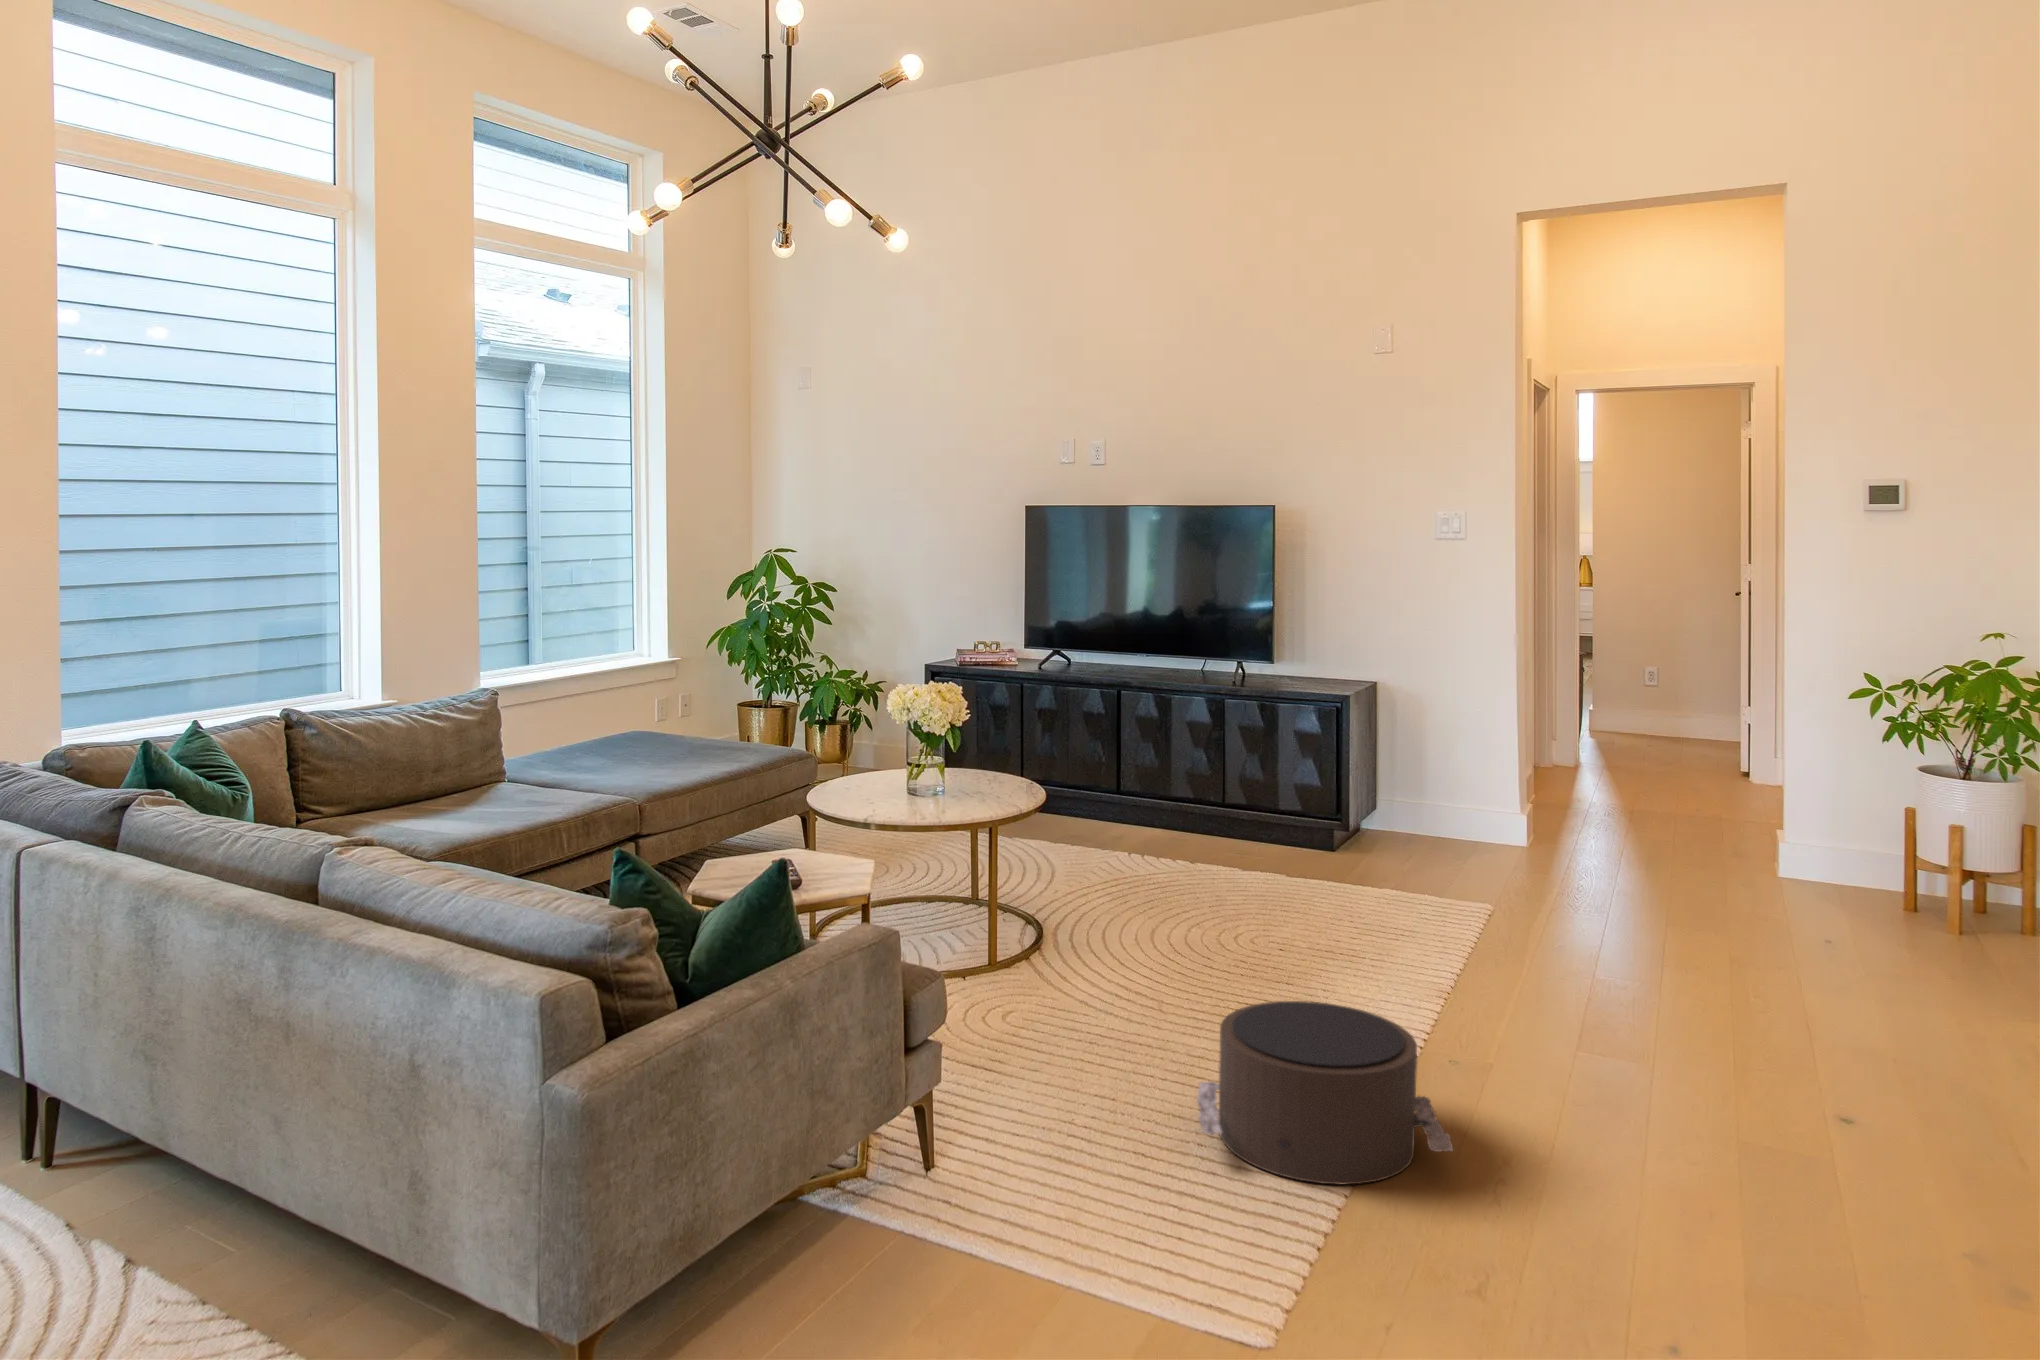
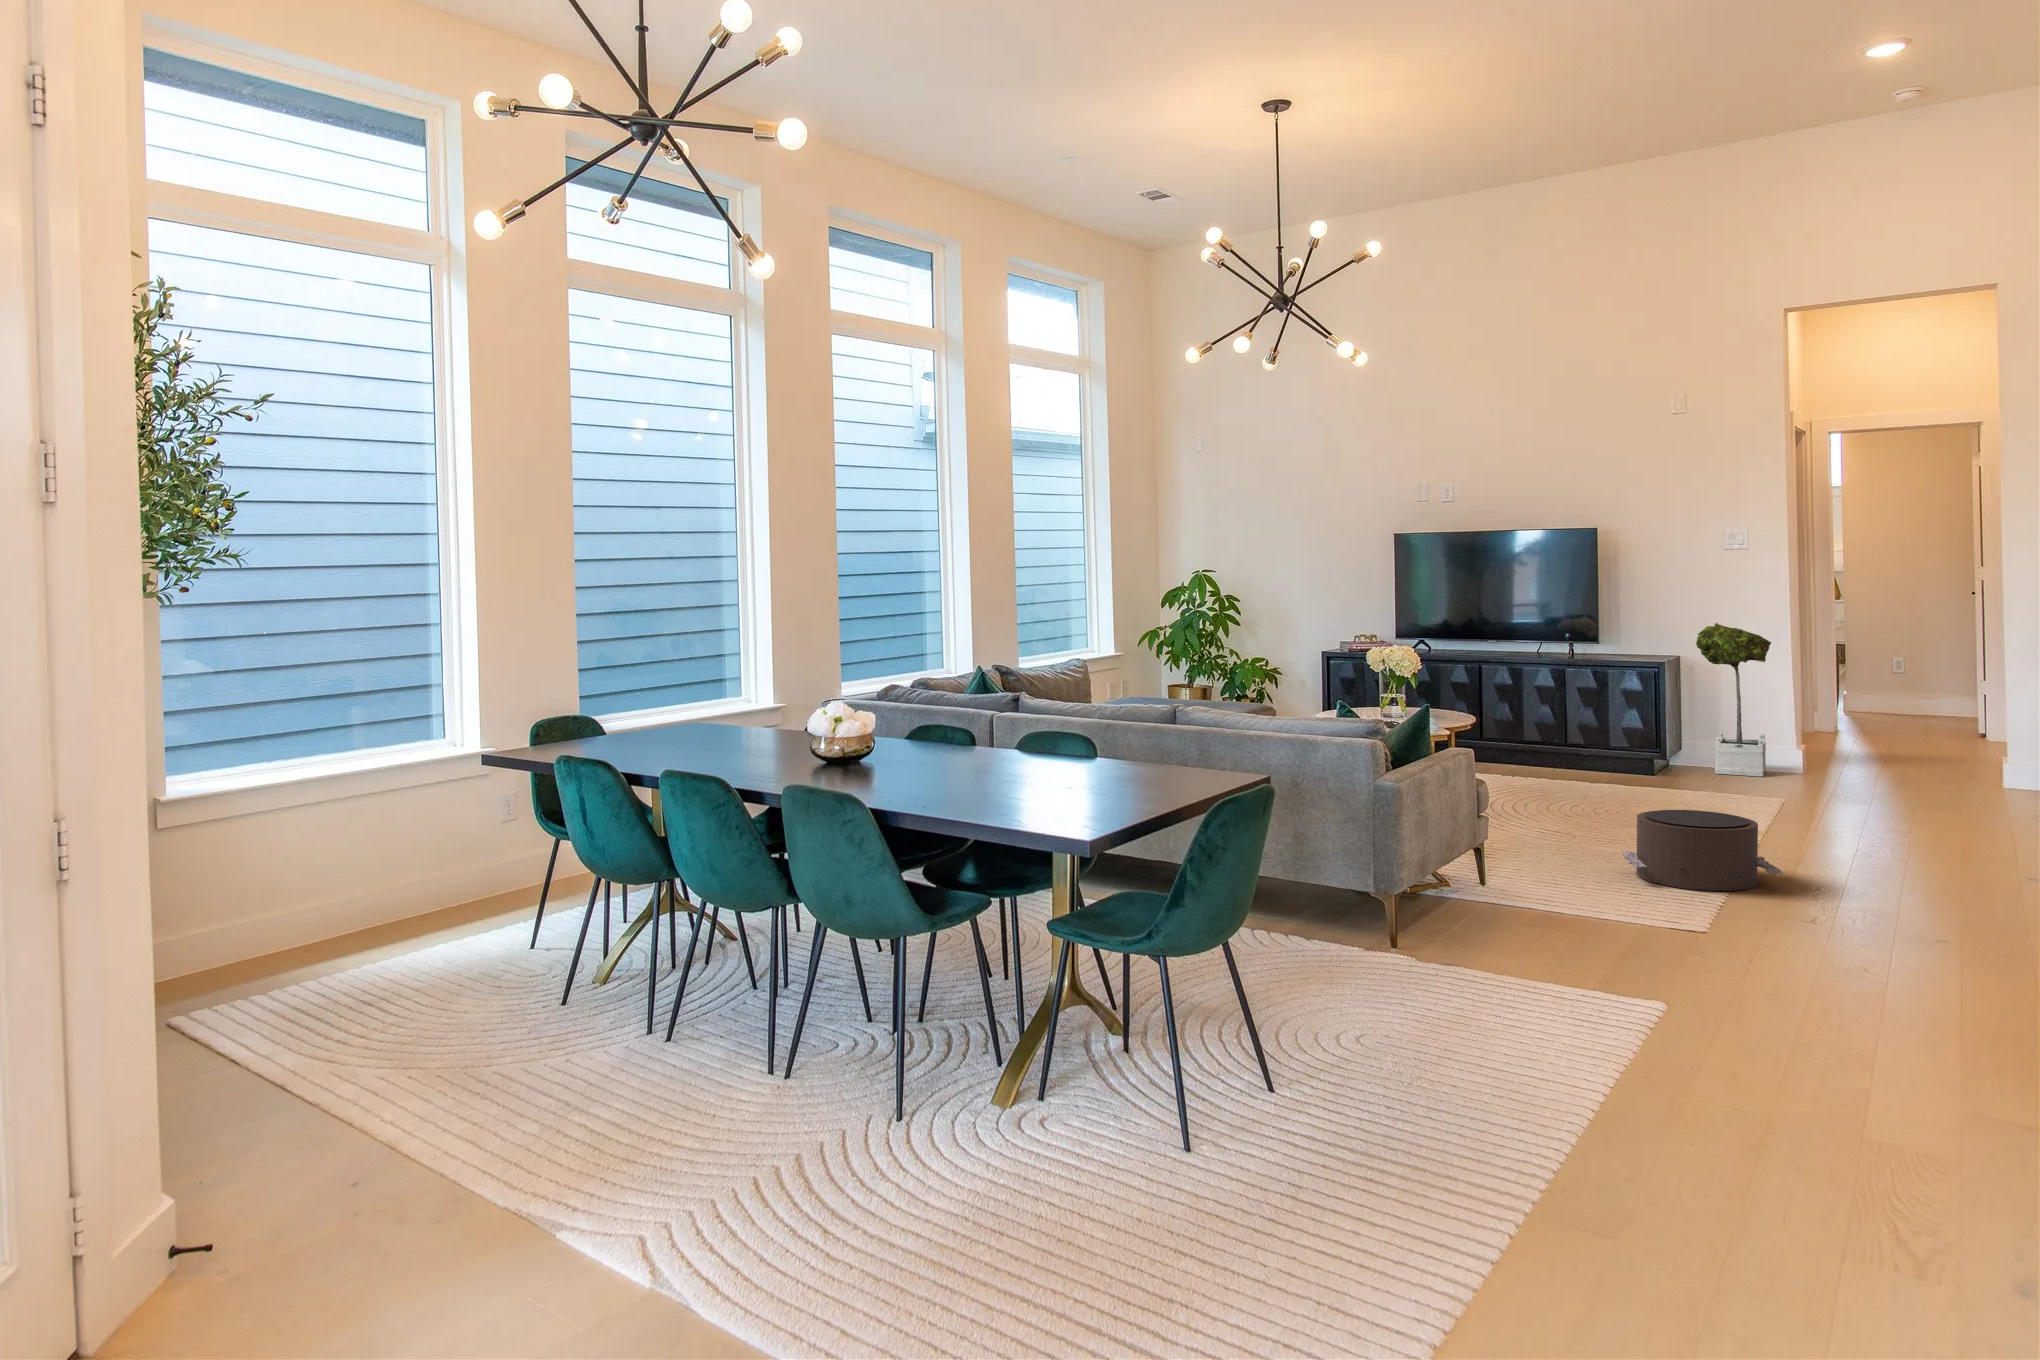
potted tree: none [1393,640,1490,856] -> present [1696,623,1771,777]

